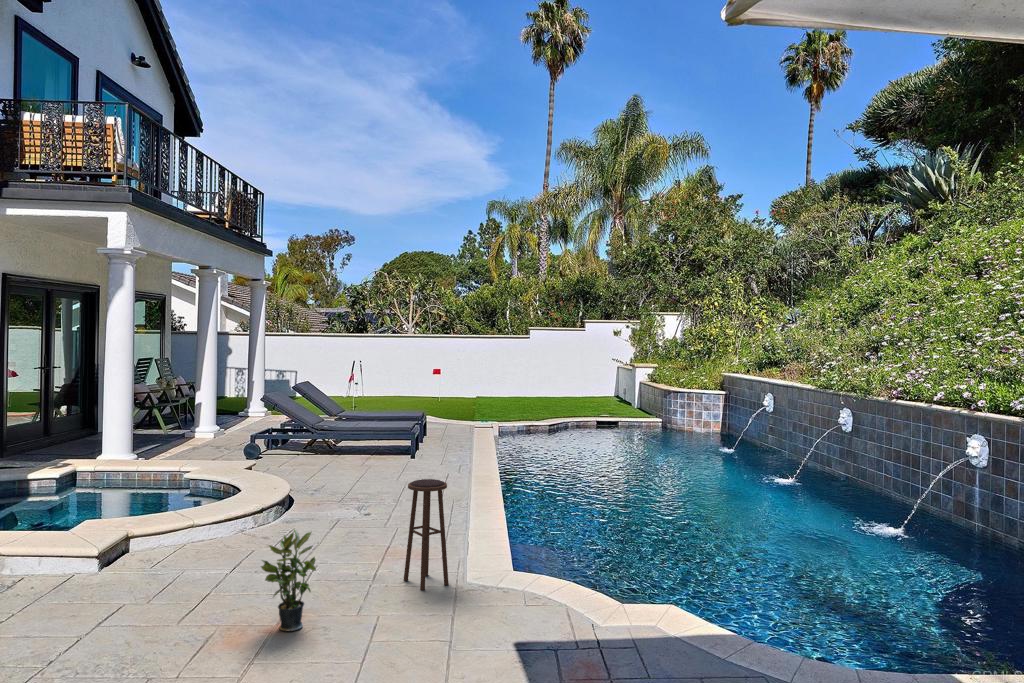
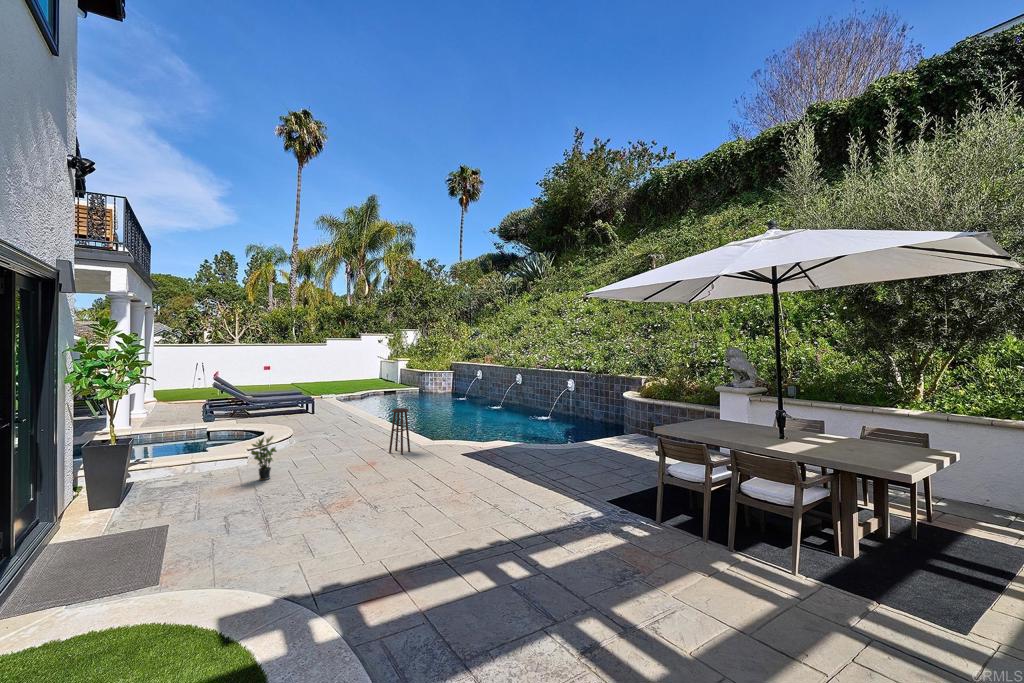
potted plant: present [261,529,316,631] -> present [251,436,277,480]

